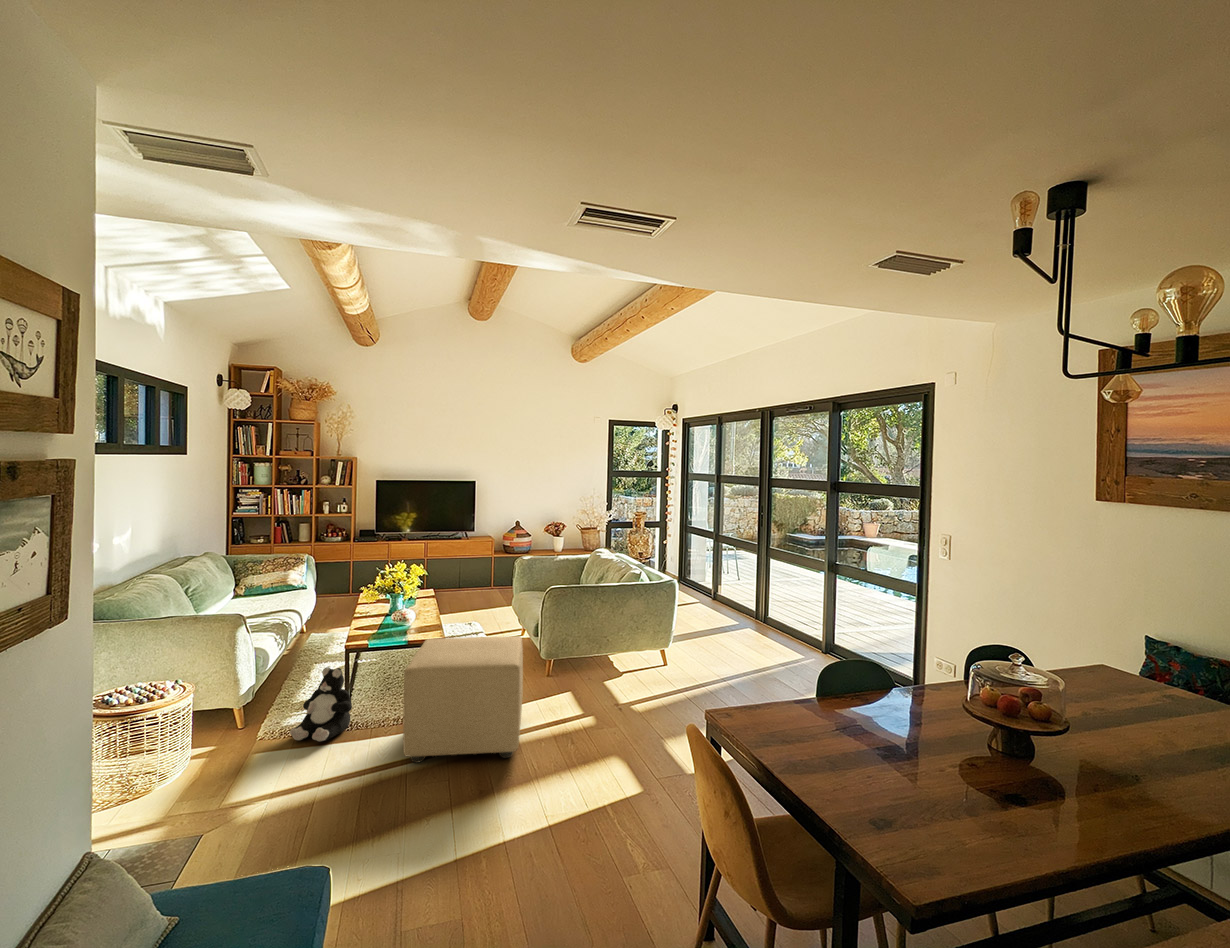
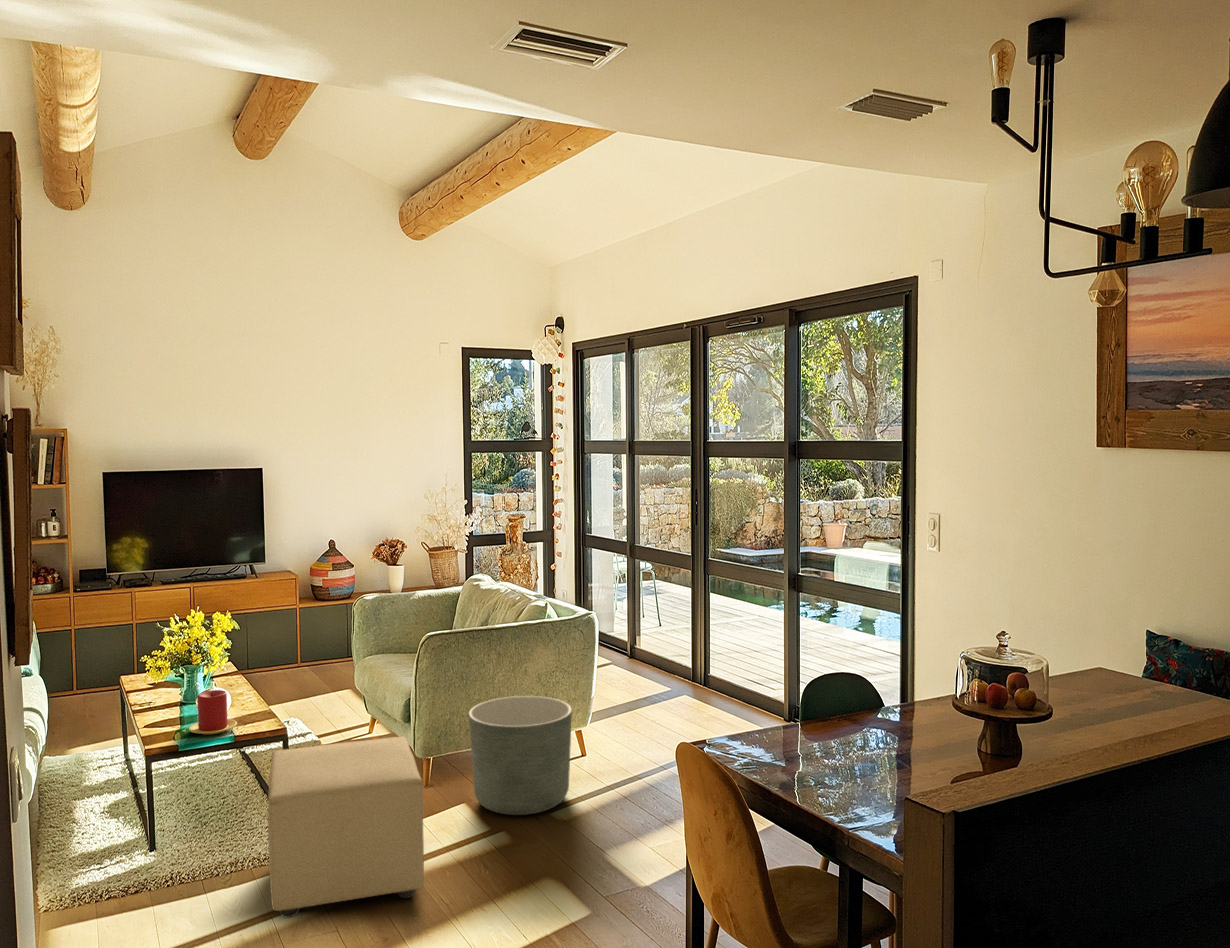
candle: none [381,596,414,626] -> present [189,690,237,735]
planter: none [575,618,651,705] -> present [469,696,572,815]
plush toy: present [290,667,352,742] -> none [94,802,176,907]

